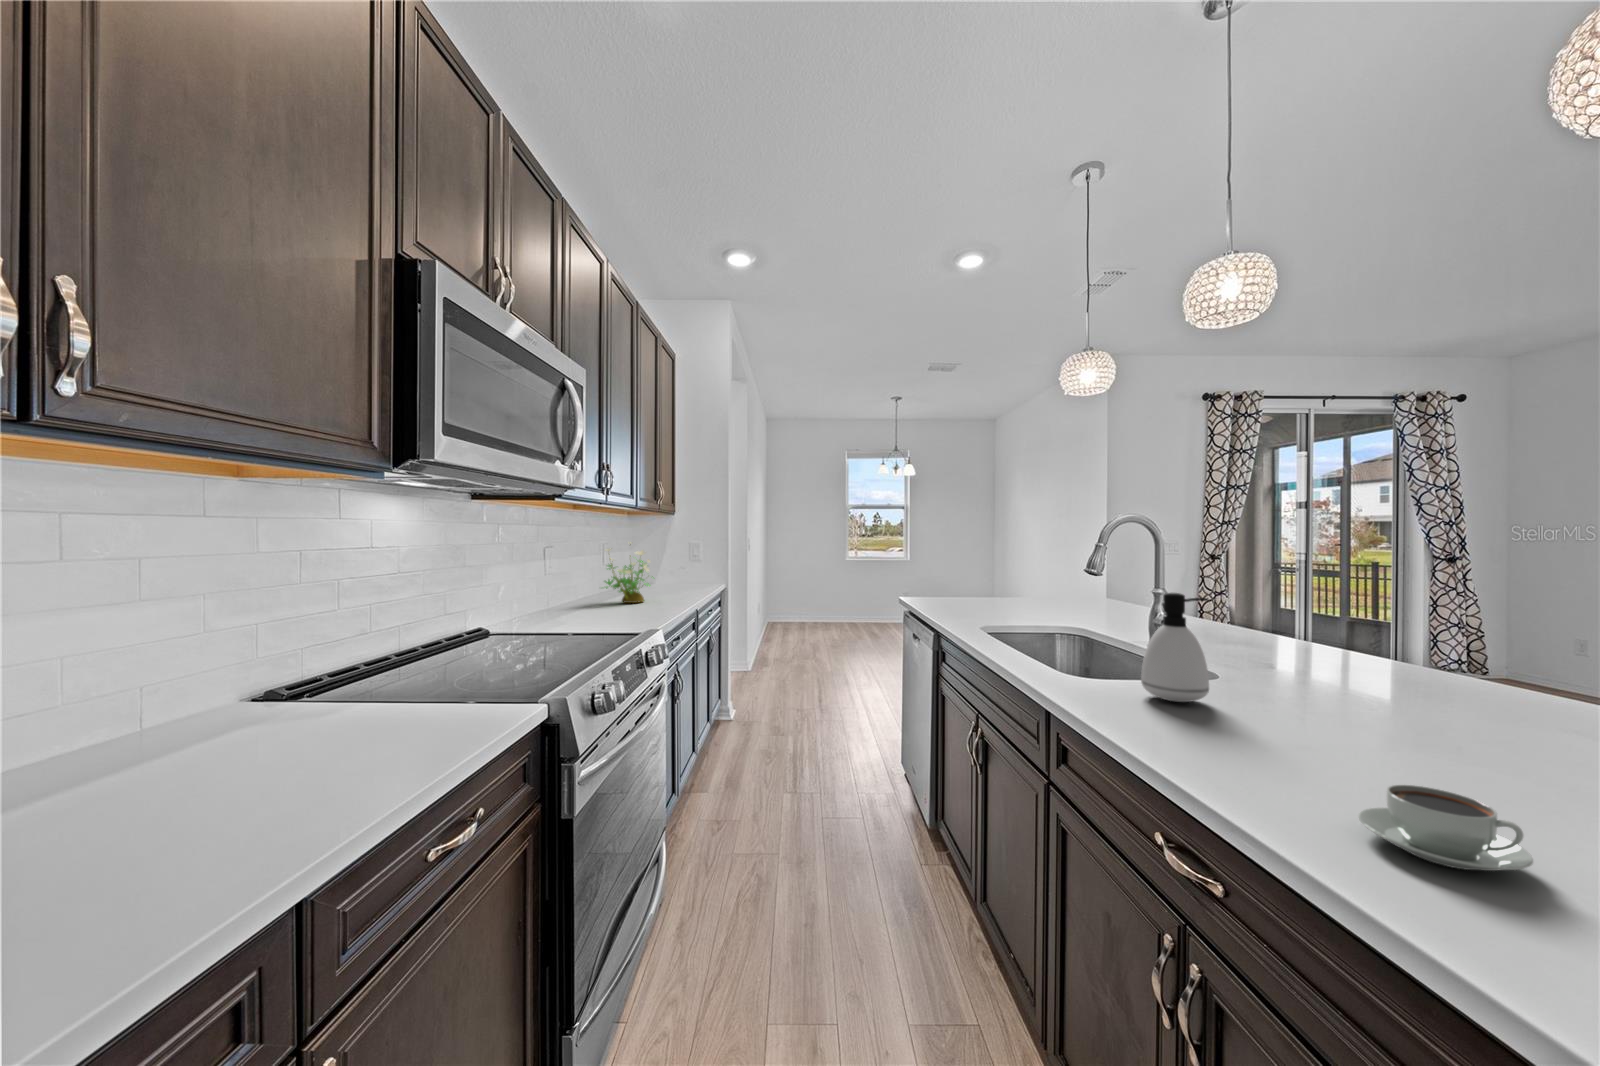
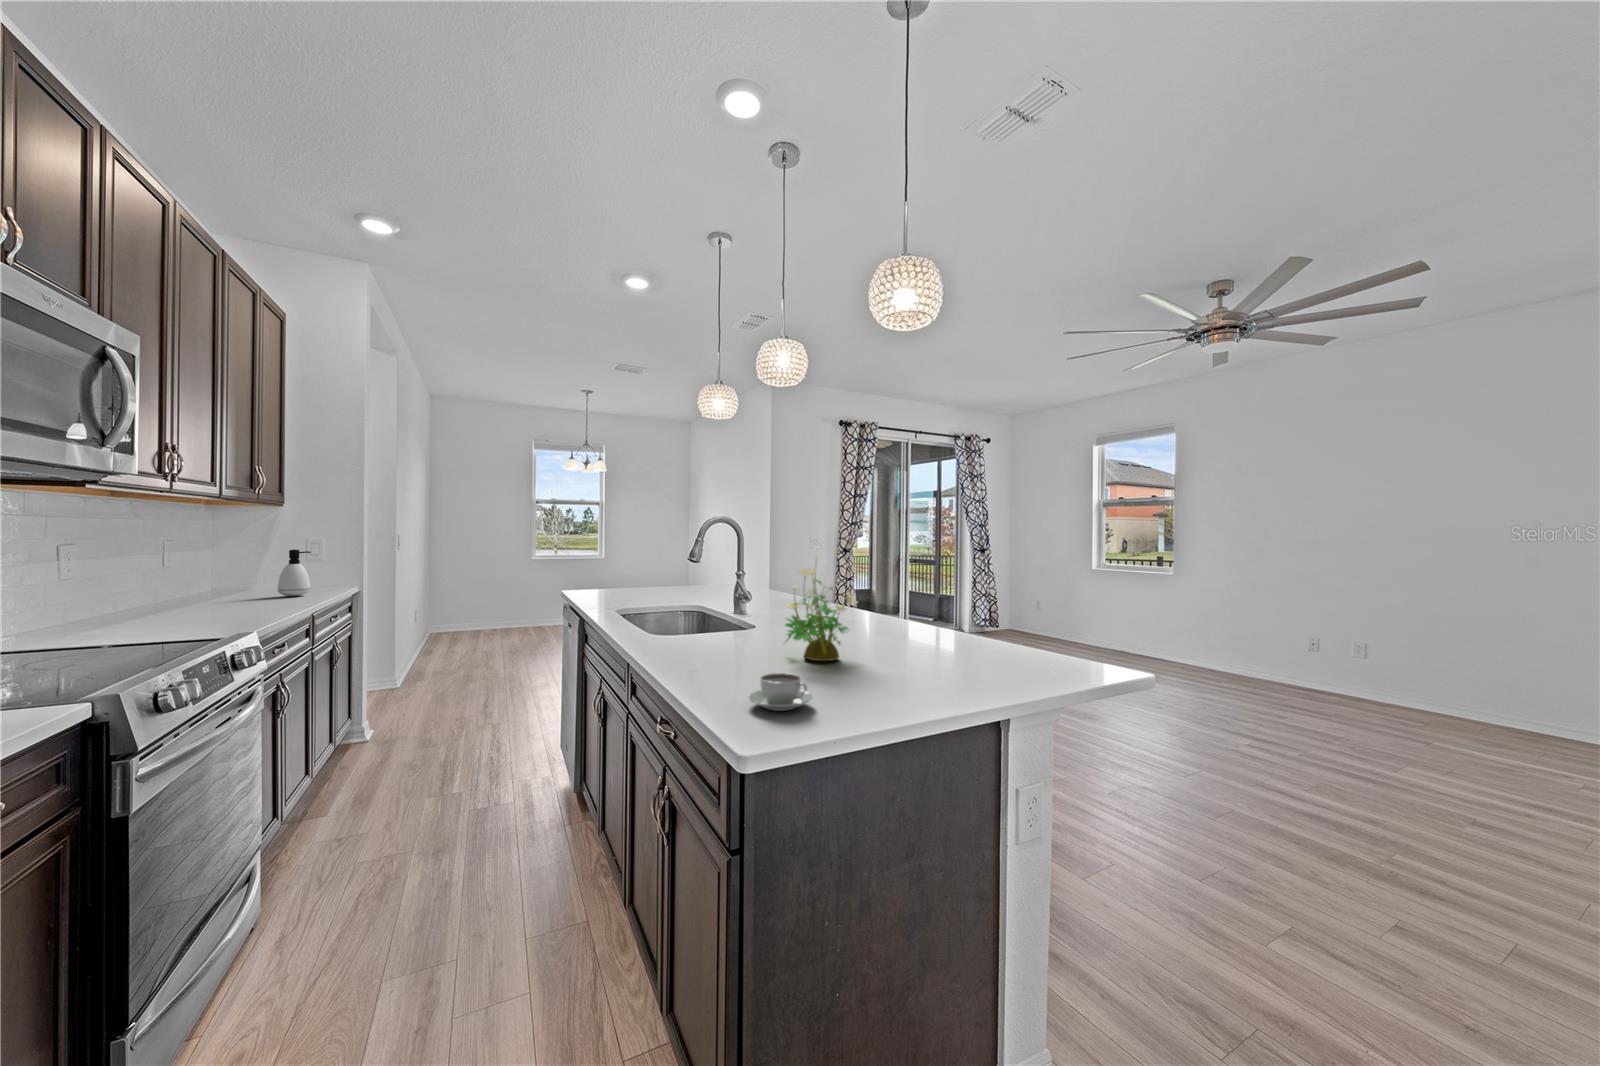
potted plant: present [605,542,650,603] -> present [785,556,857,661]
soap dispenser: present [1141,593,1209,702] -> present [278,549,311,596]

